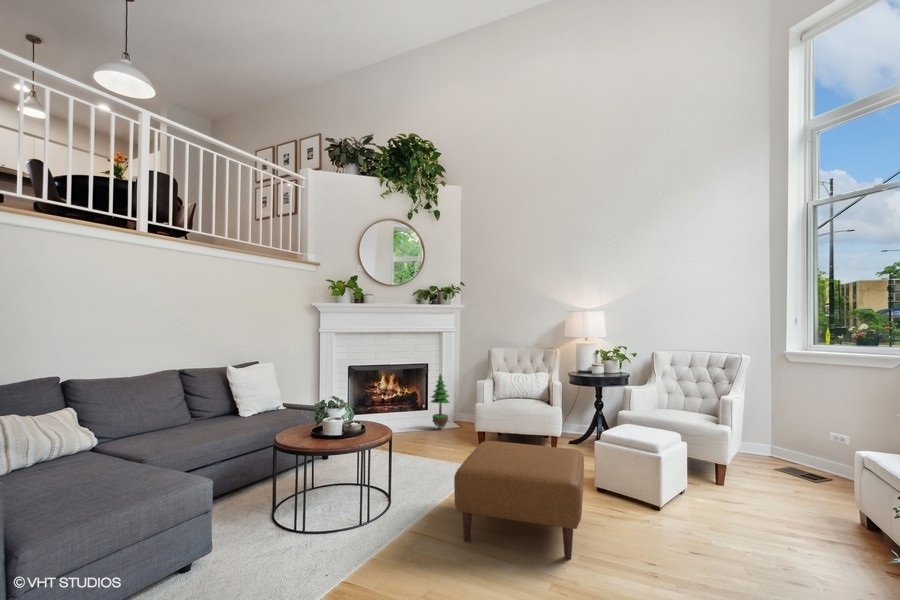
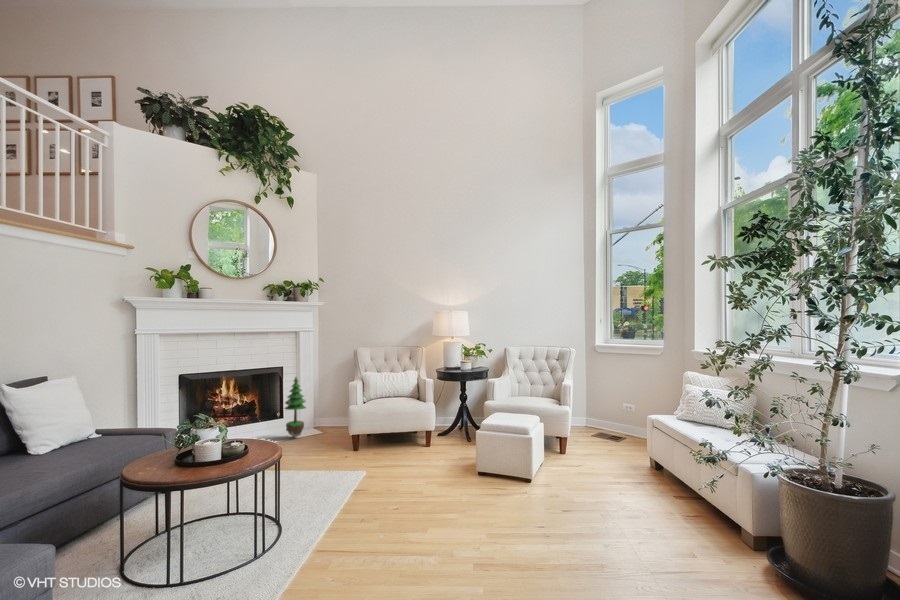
ottoman: present [454,441,584,560] -> none [375,444,503,560]

